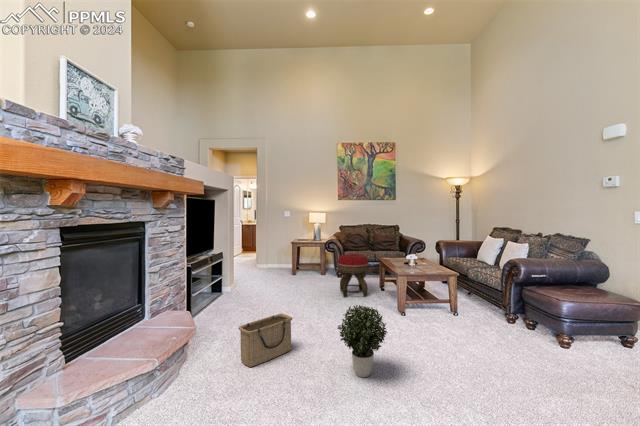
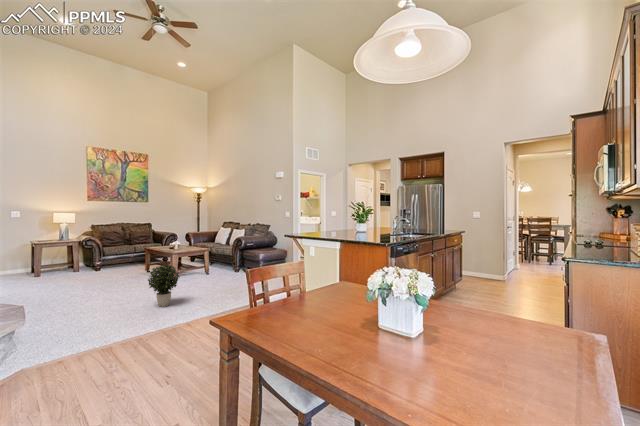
footstool: present [337,254,369,297] -> none [108,245,138,281]
basket: present [239,314,292,367] -> none [58,286,101,324]

